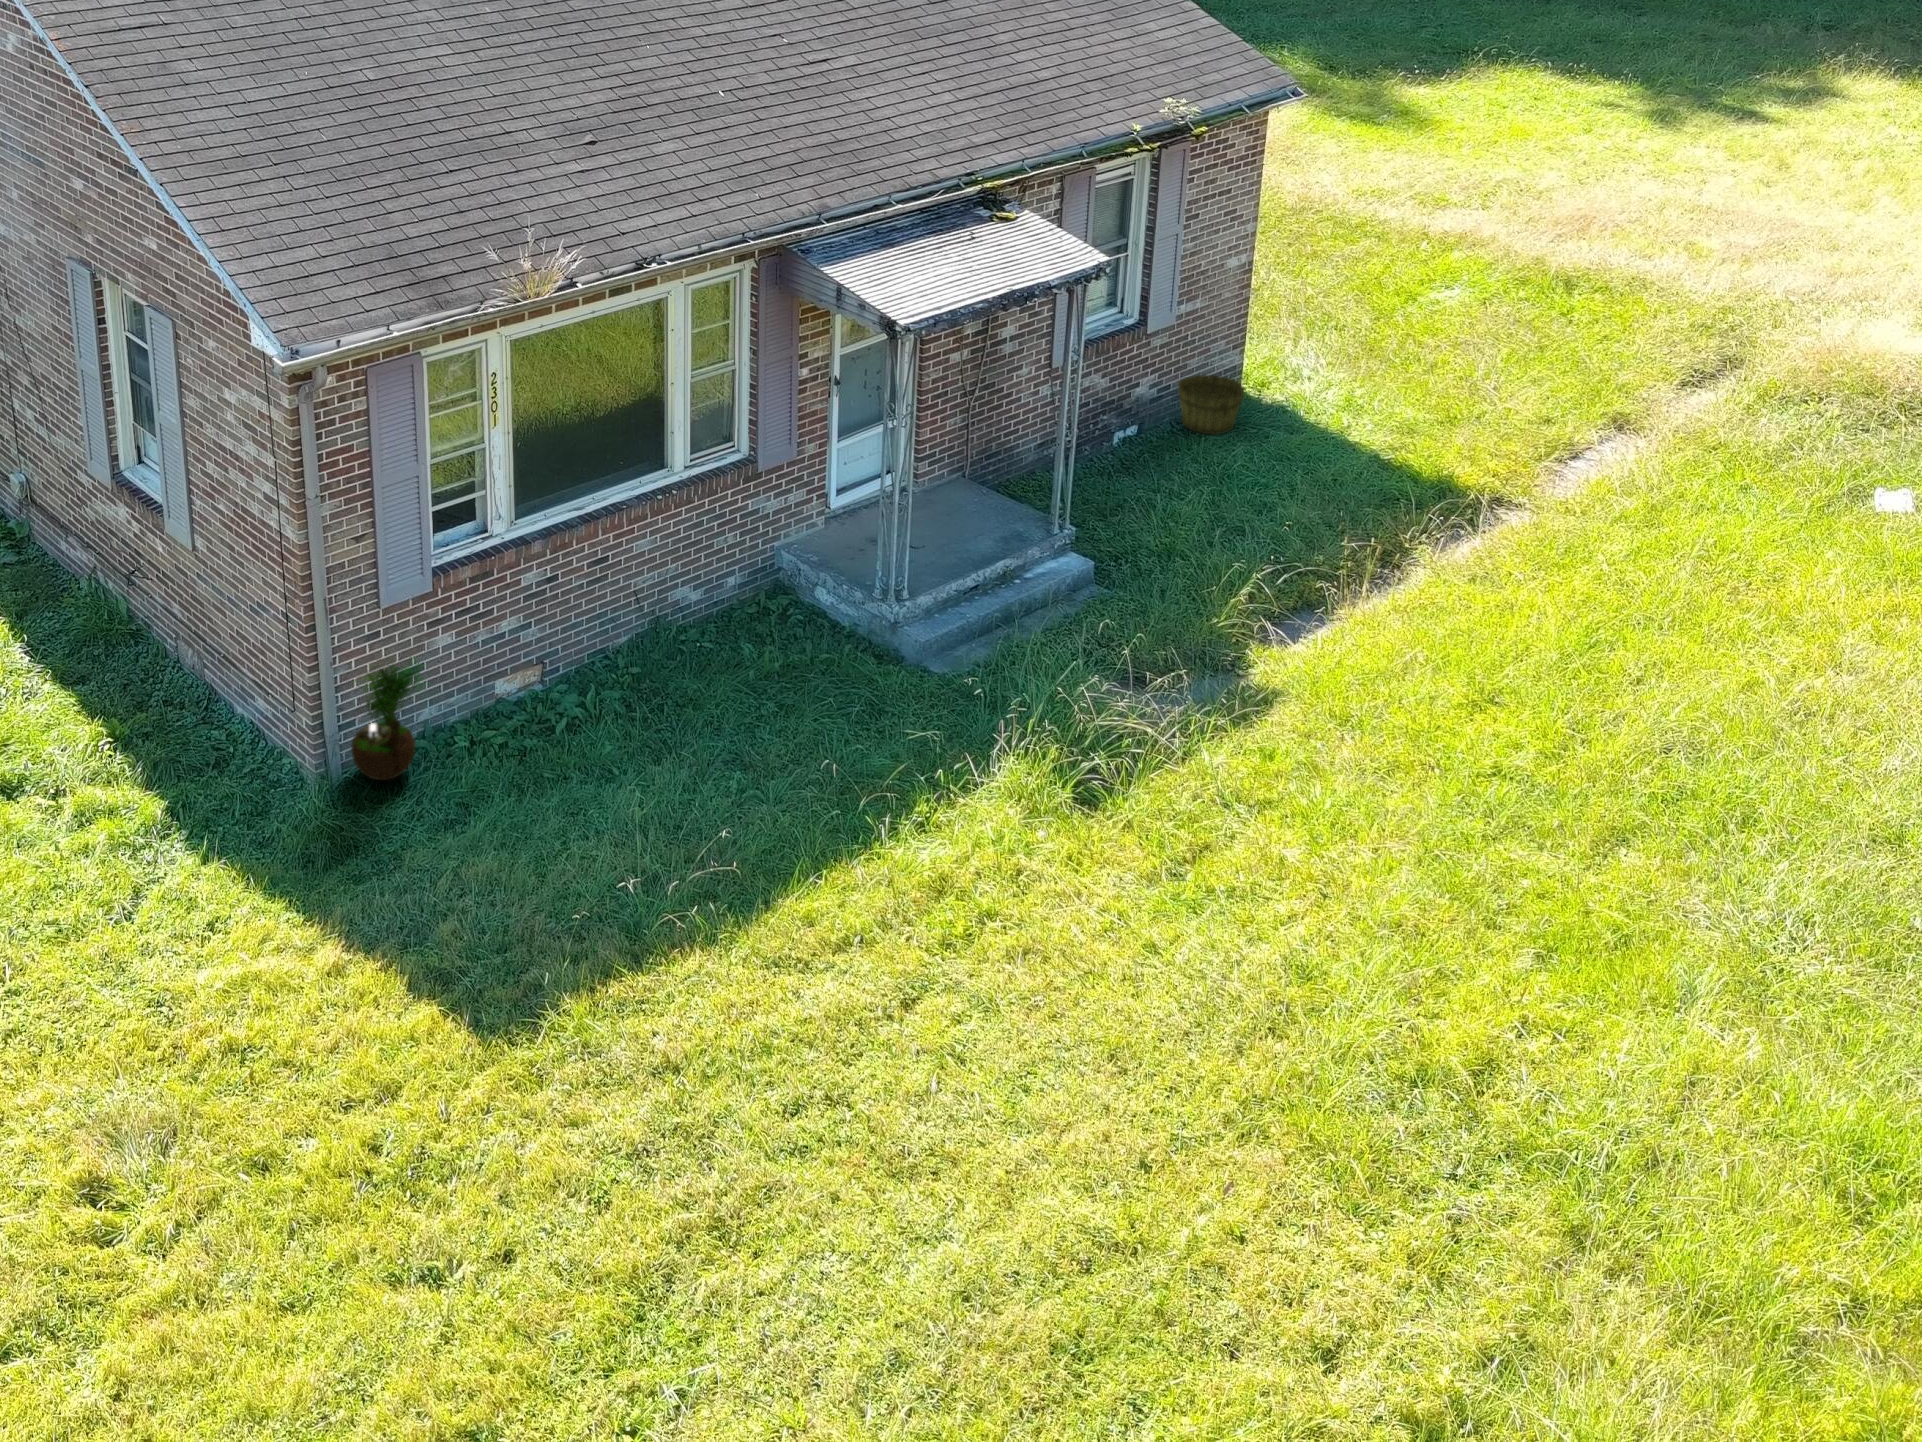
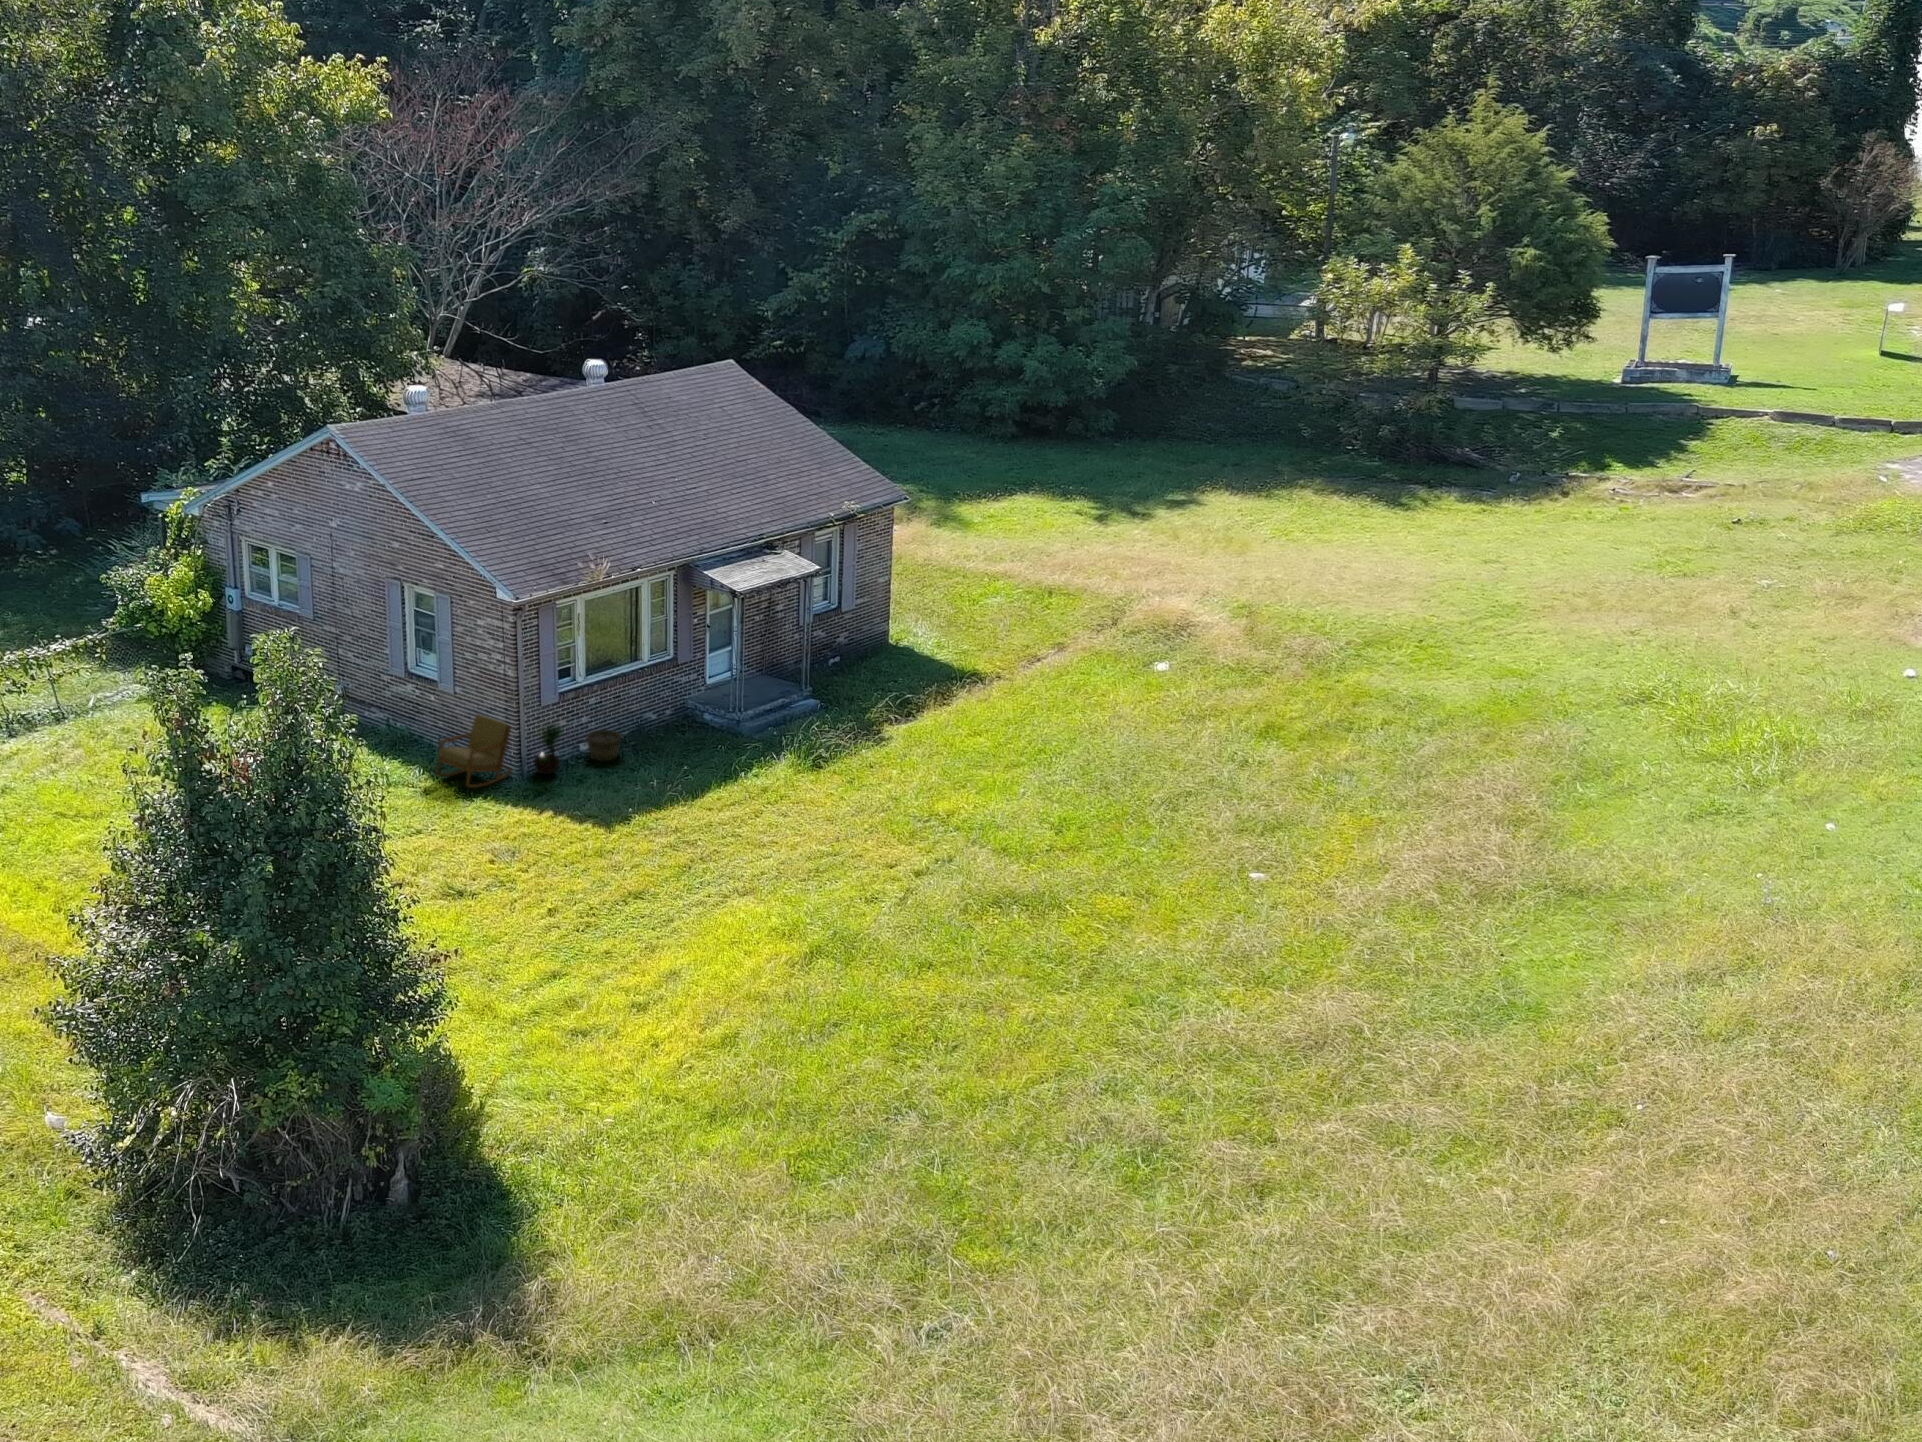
wooden bucket: present [1178,375,1245,435] -> present [586,730,621,761]
chair: none [103,615,299,823] -> present [436,714,512,788]

